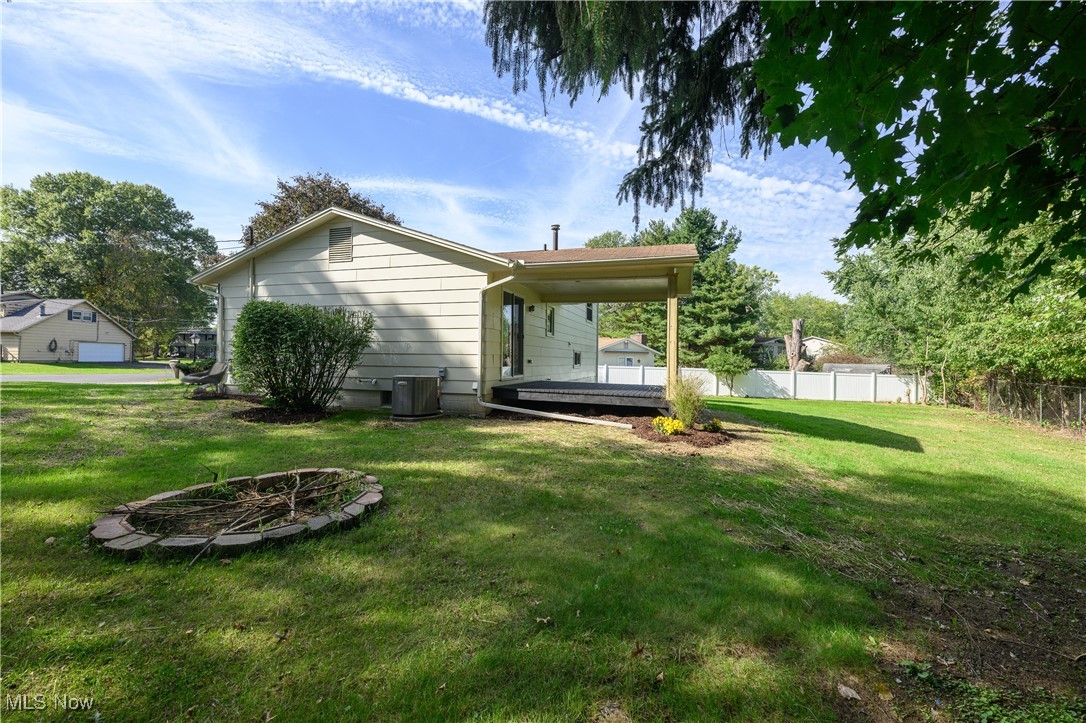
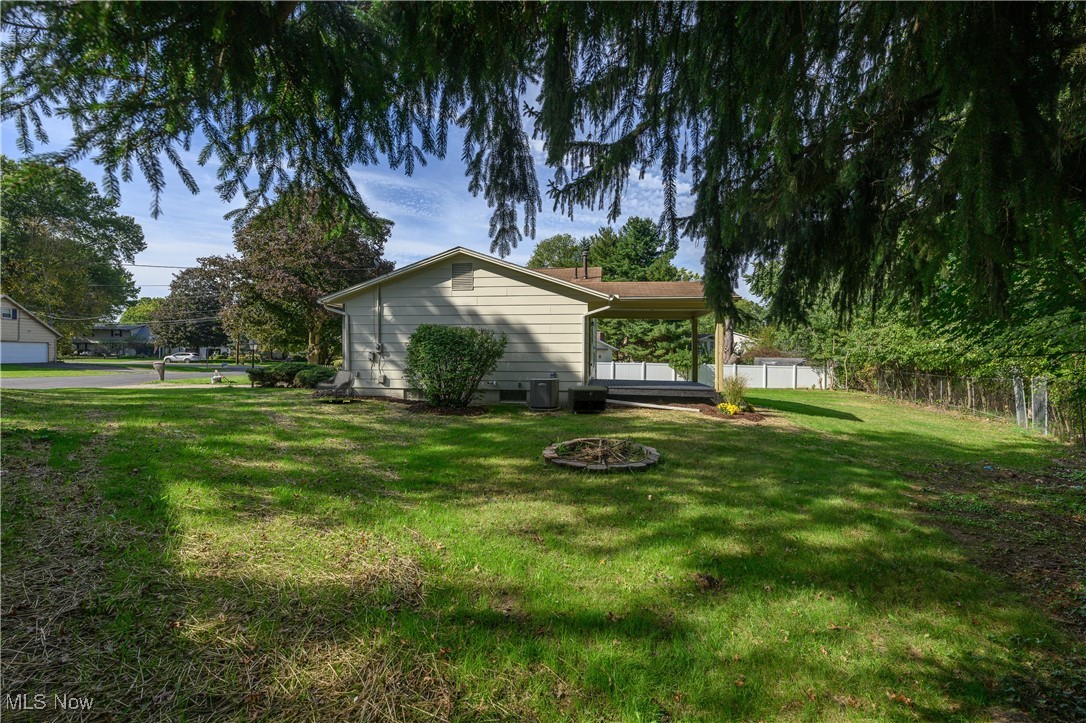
storage bench: none [454,384,503,423] -> present [567,385,607,413]

